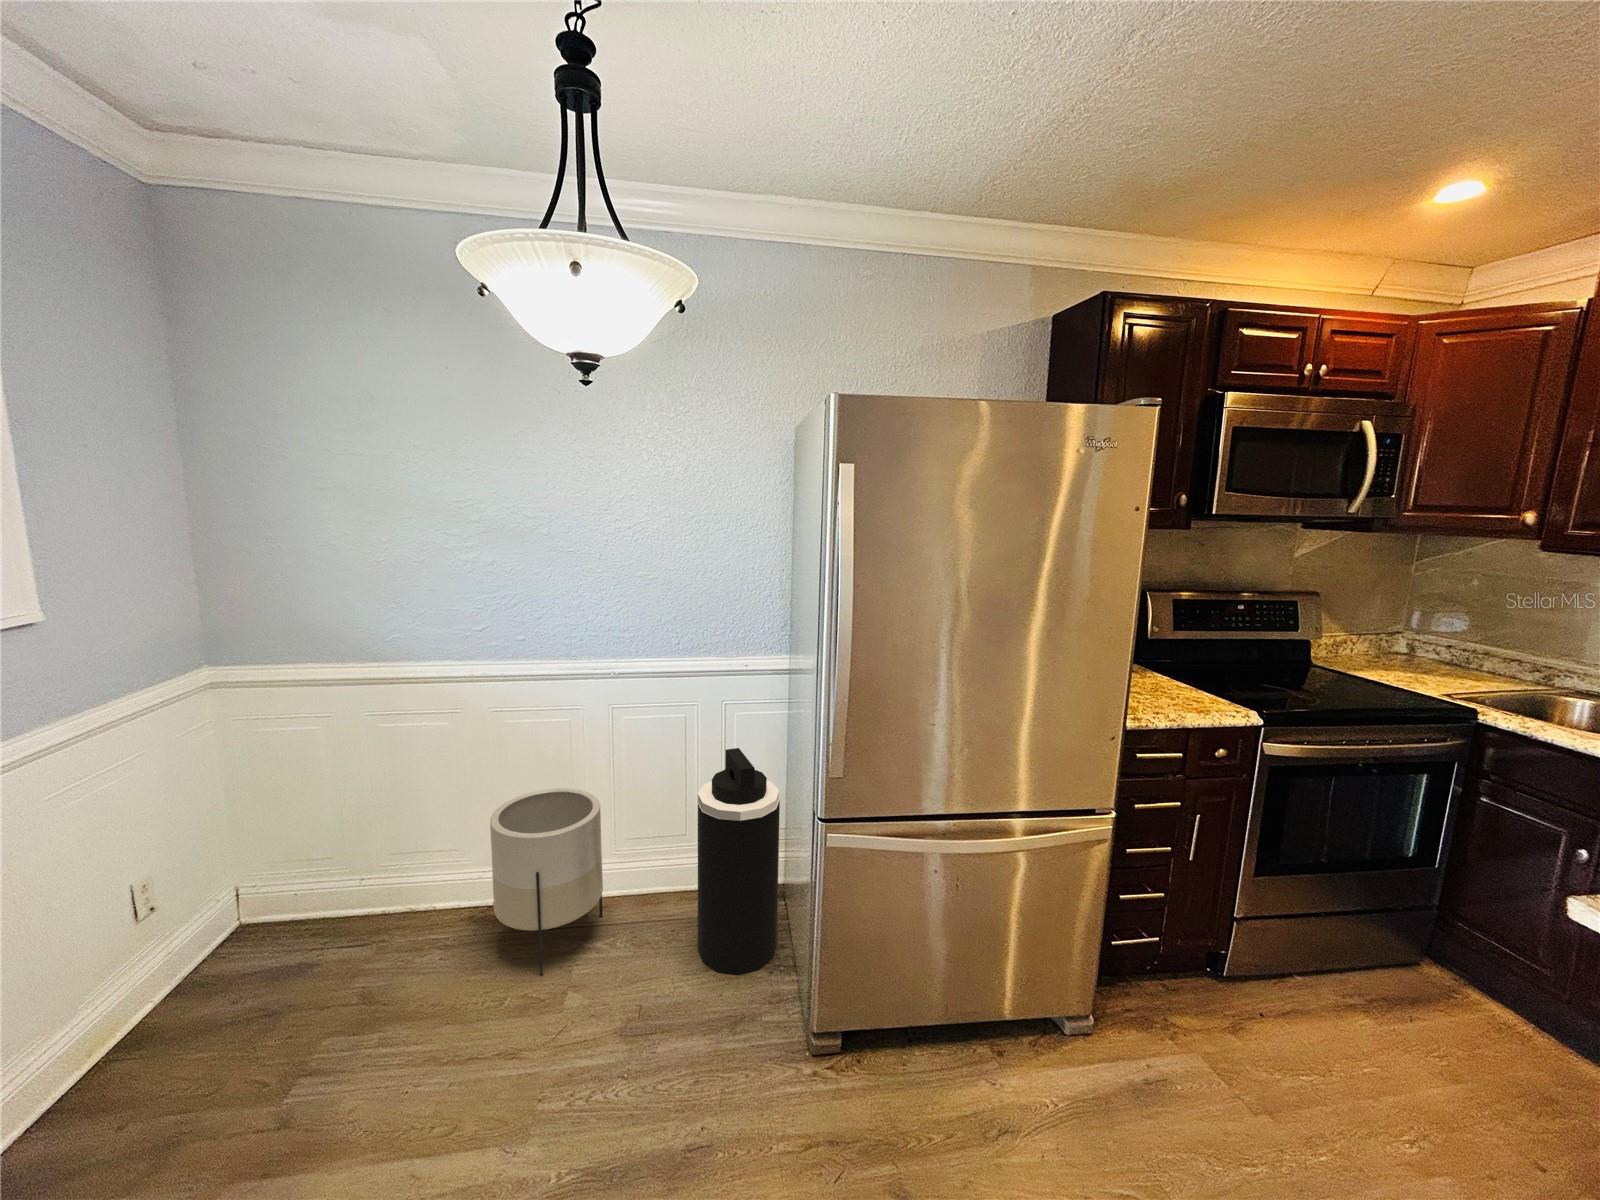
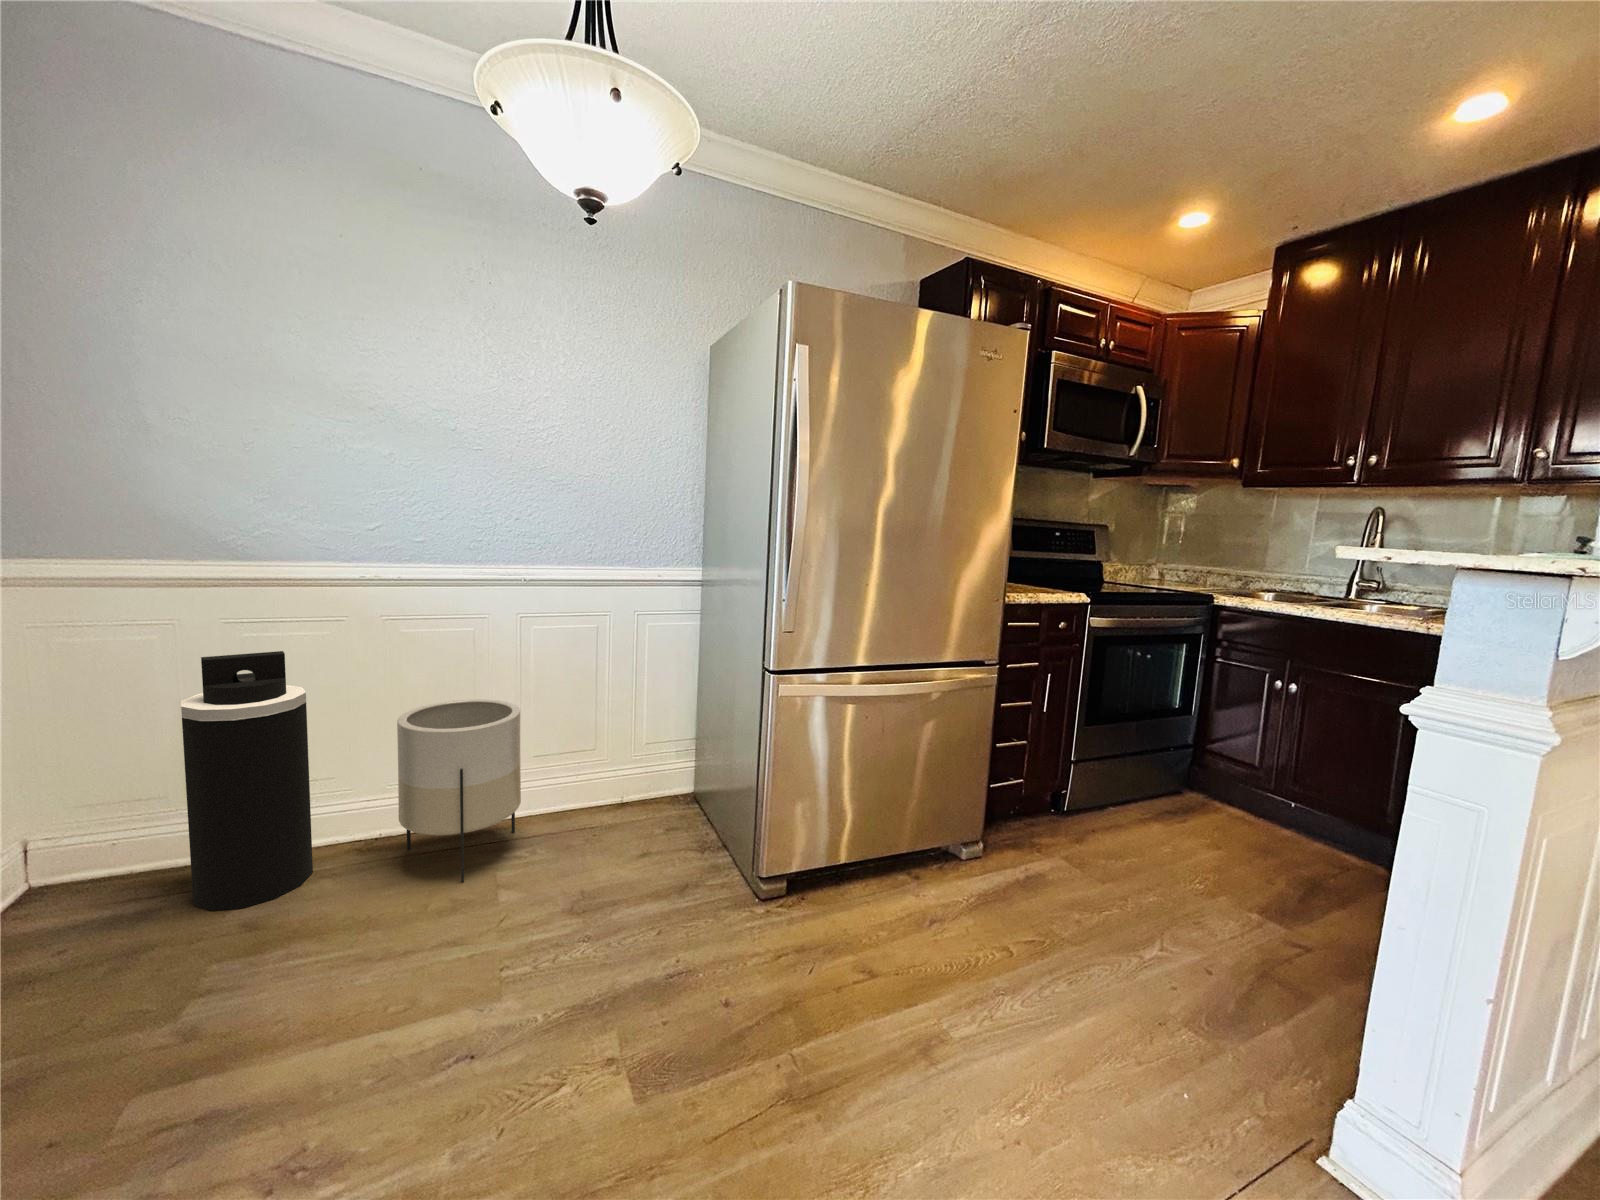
trash can: present [698,748,780,975] -> present [181,651,313,911]

